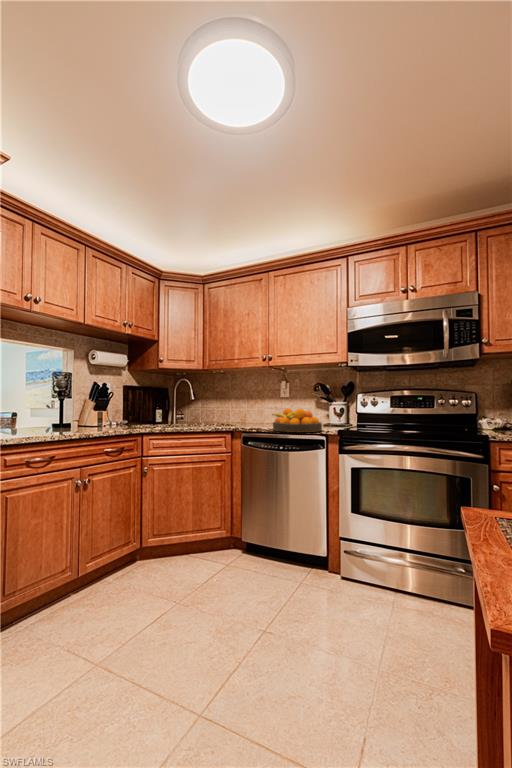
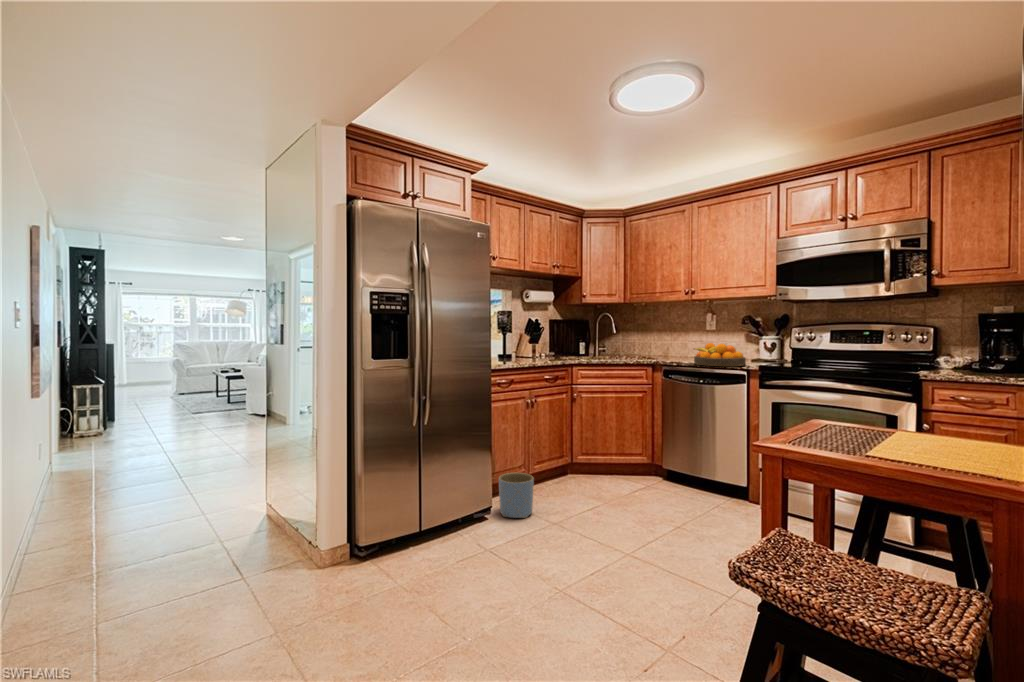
planter: none [16,588,74,669] -> present [499,473,534,518]

